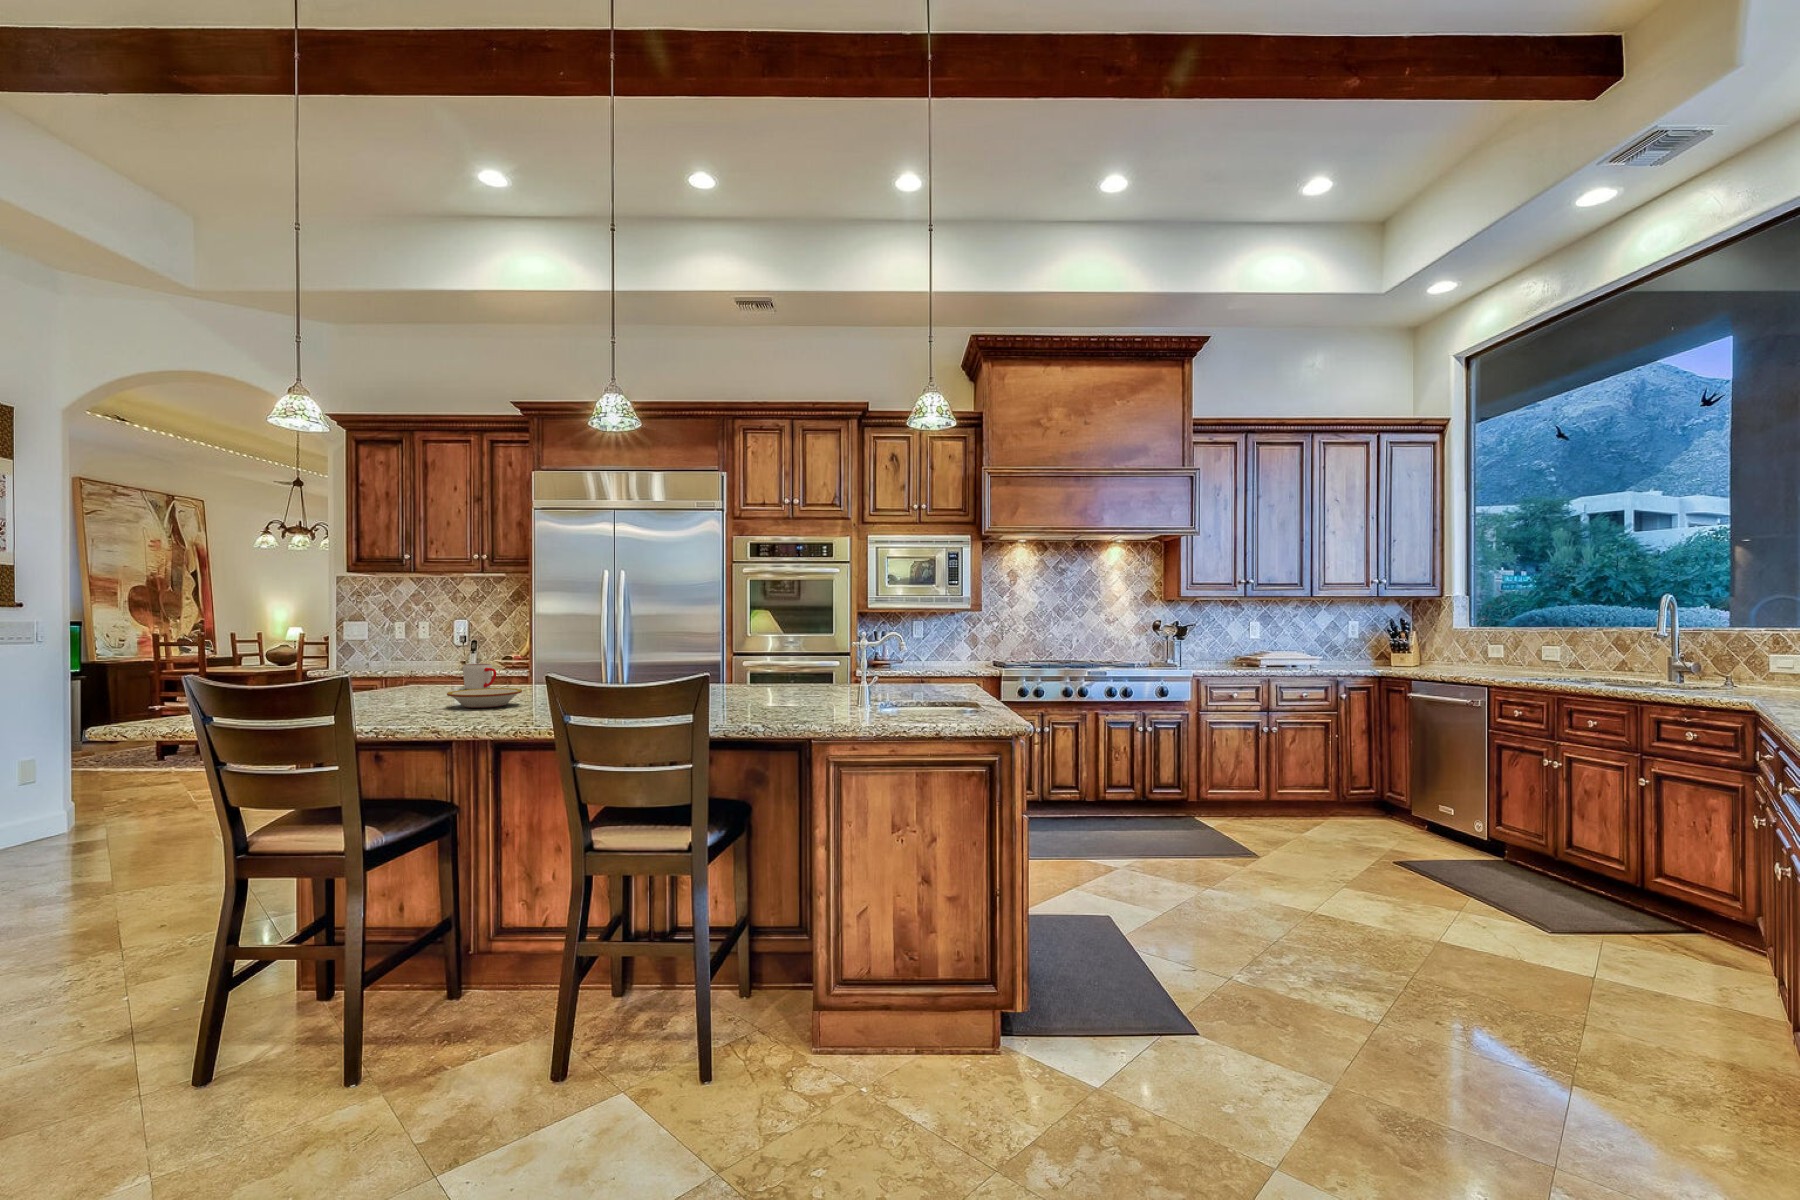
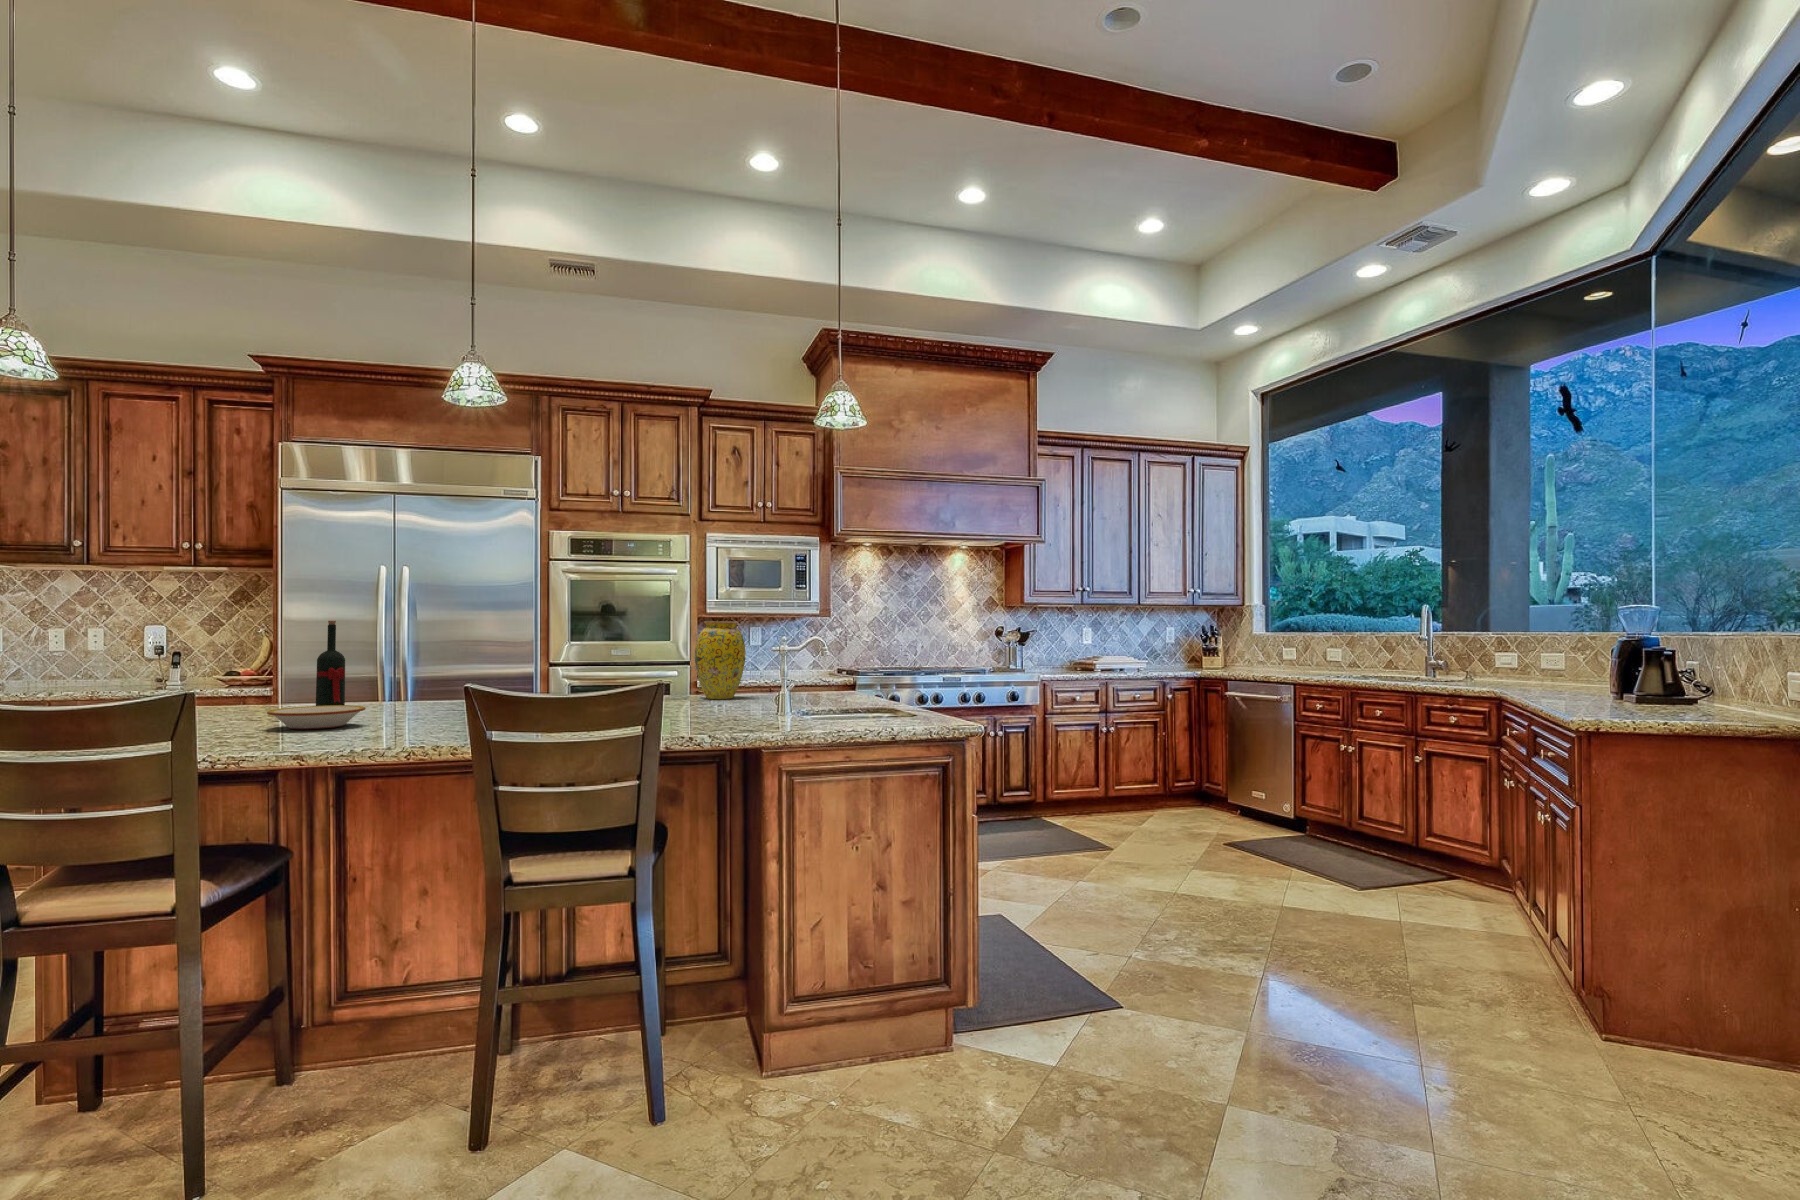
wine bottle: none [501,618,524,697] -> present [316,621,345,706]
vase: none [815,618,861,689] -> present [695,622,745,699]
mug: present [463,664,496,689] -> none [241,679,291,711]

